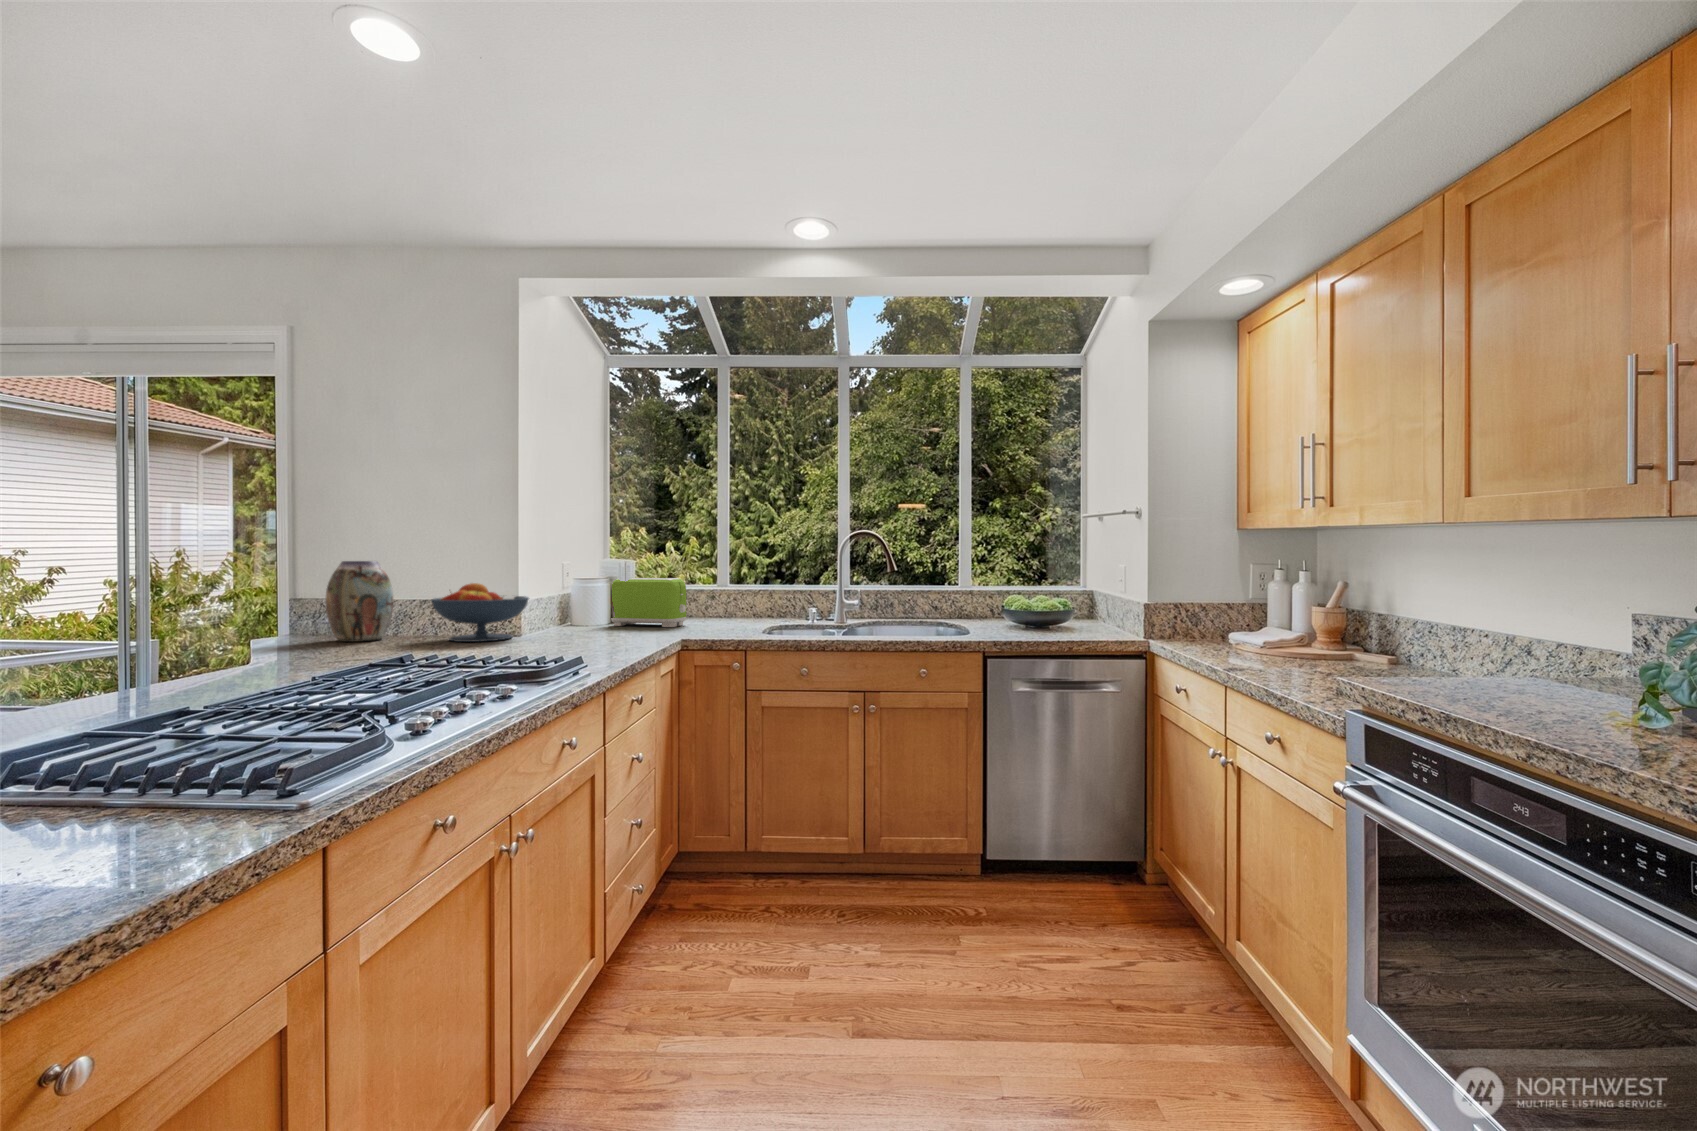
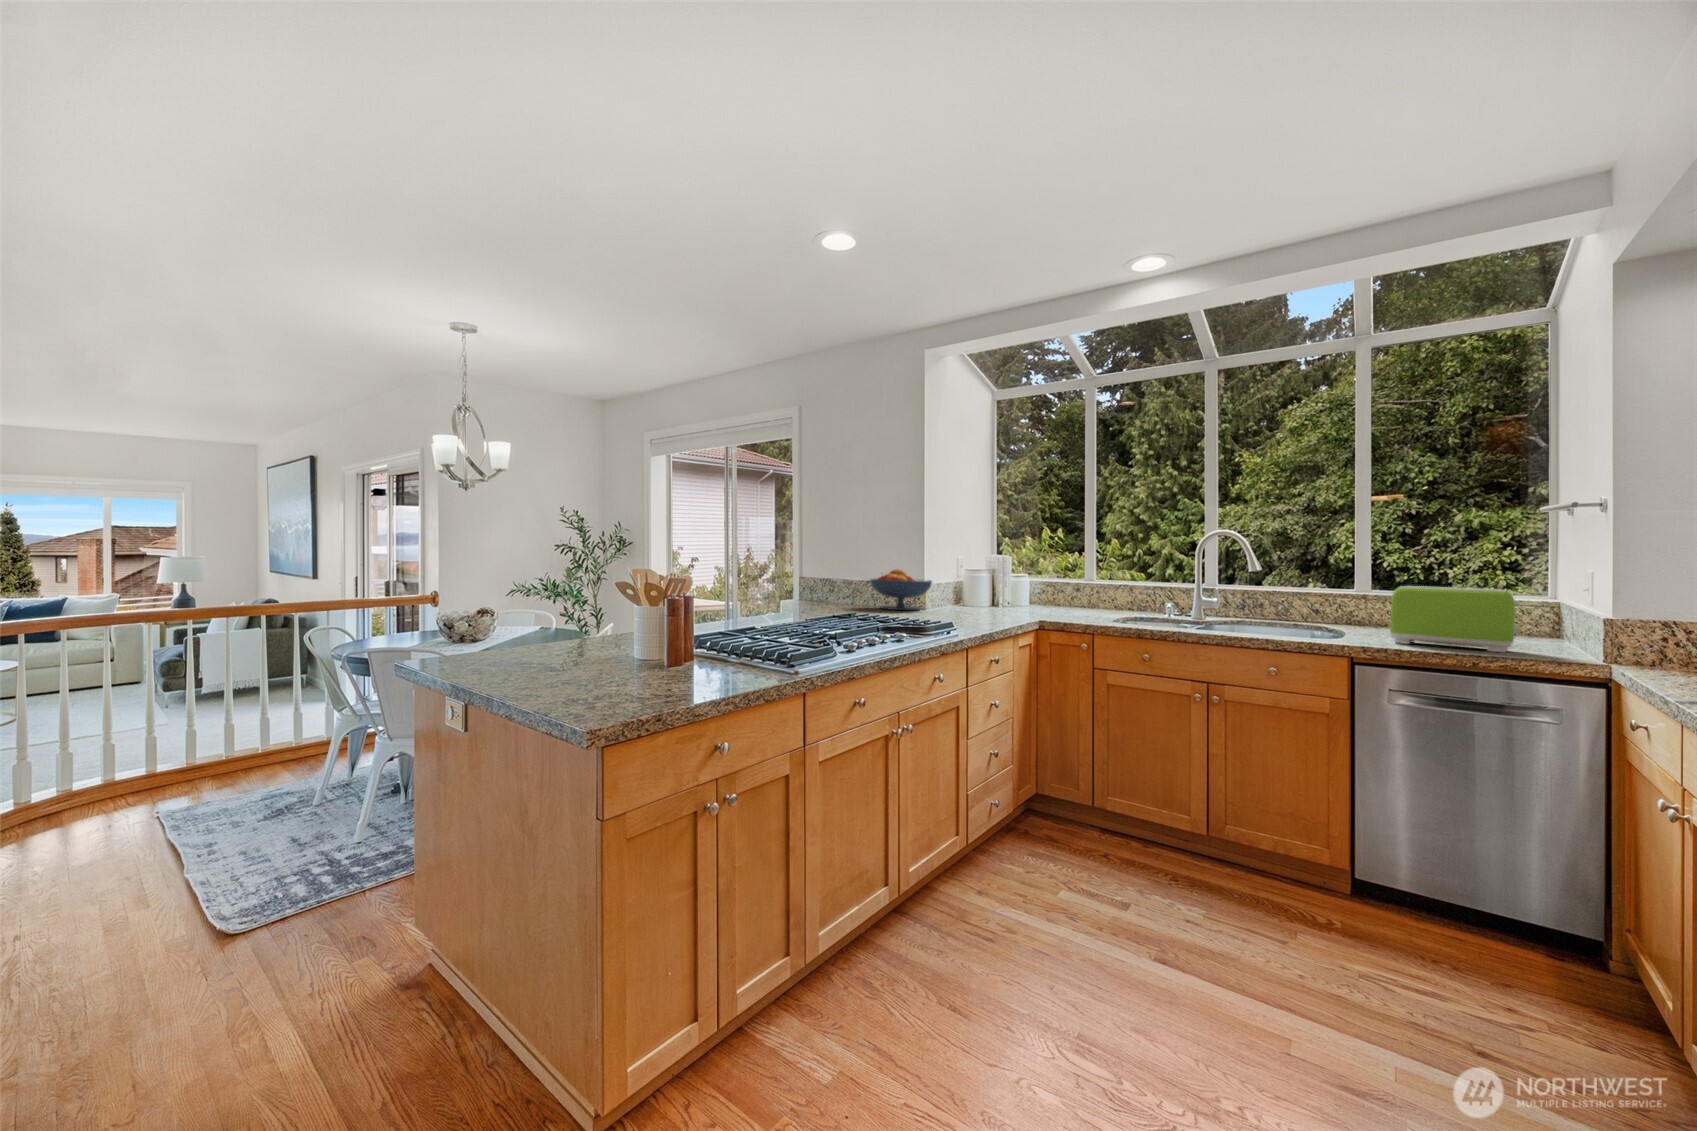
vase: present [326,561,393,642] -> none [813,552,850,605]
toaster: present [611,578,686,627] -> present [1390,586,1520,652]

